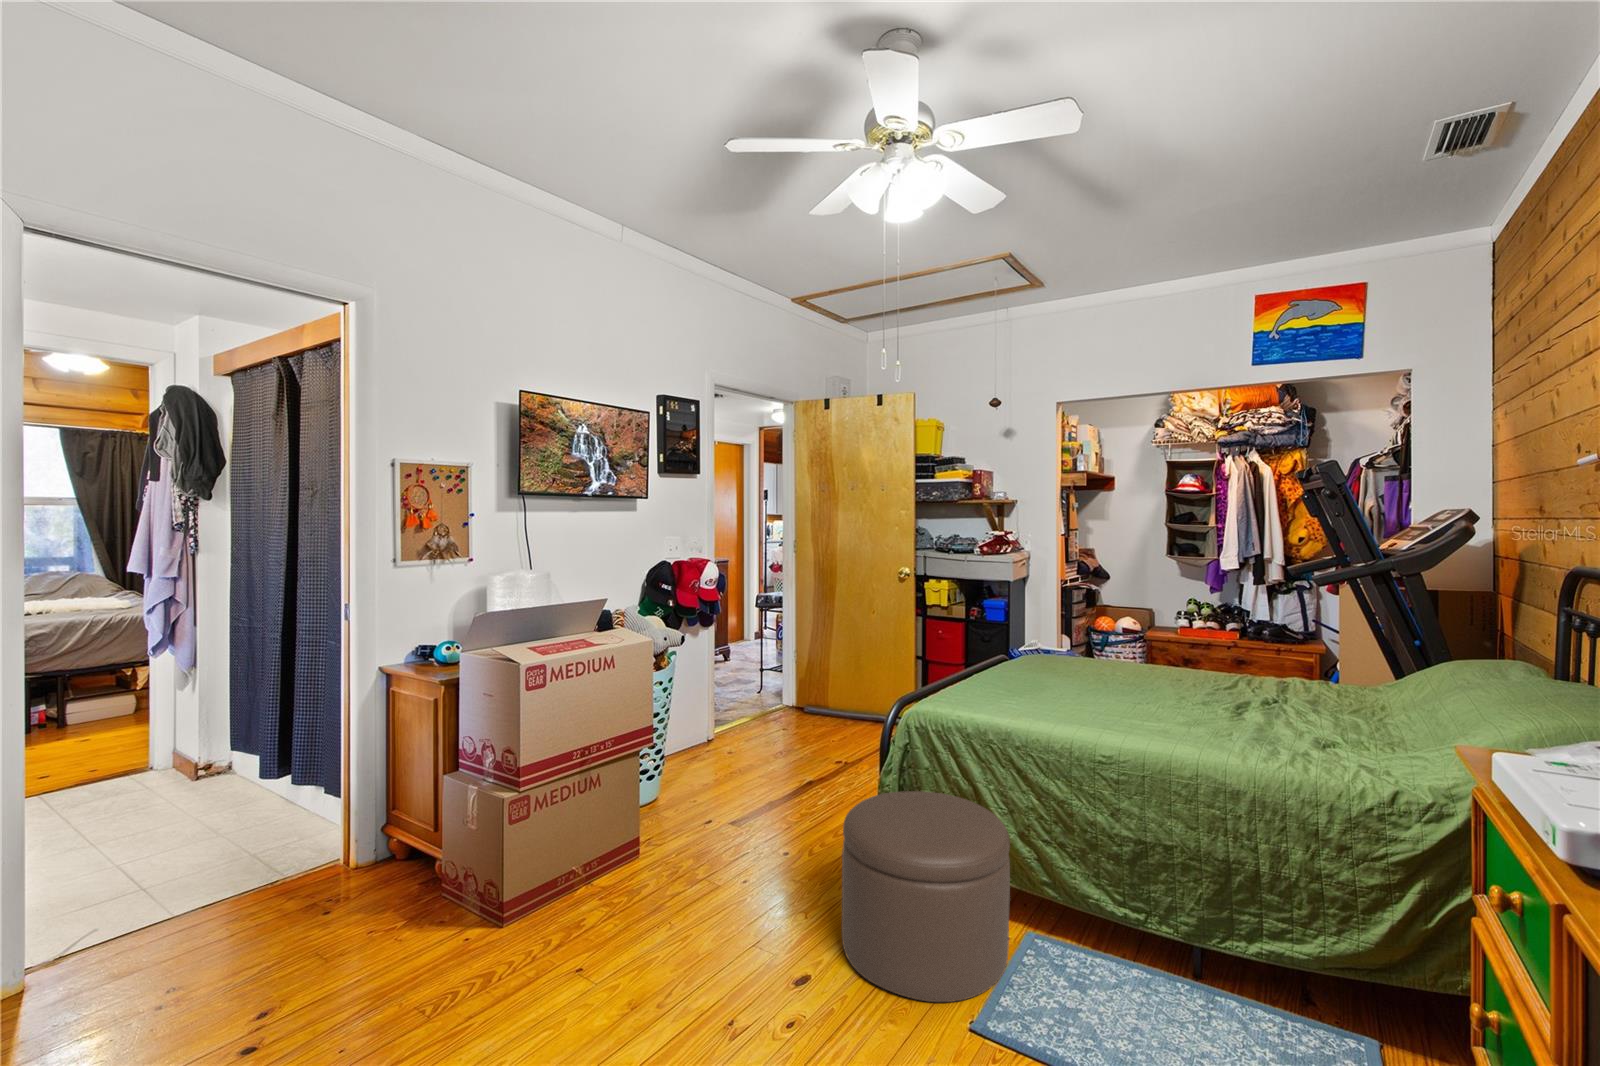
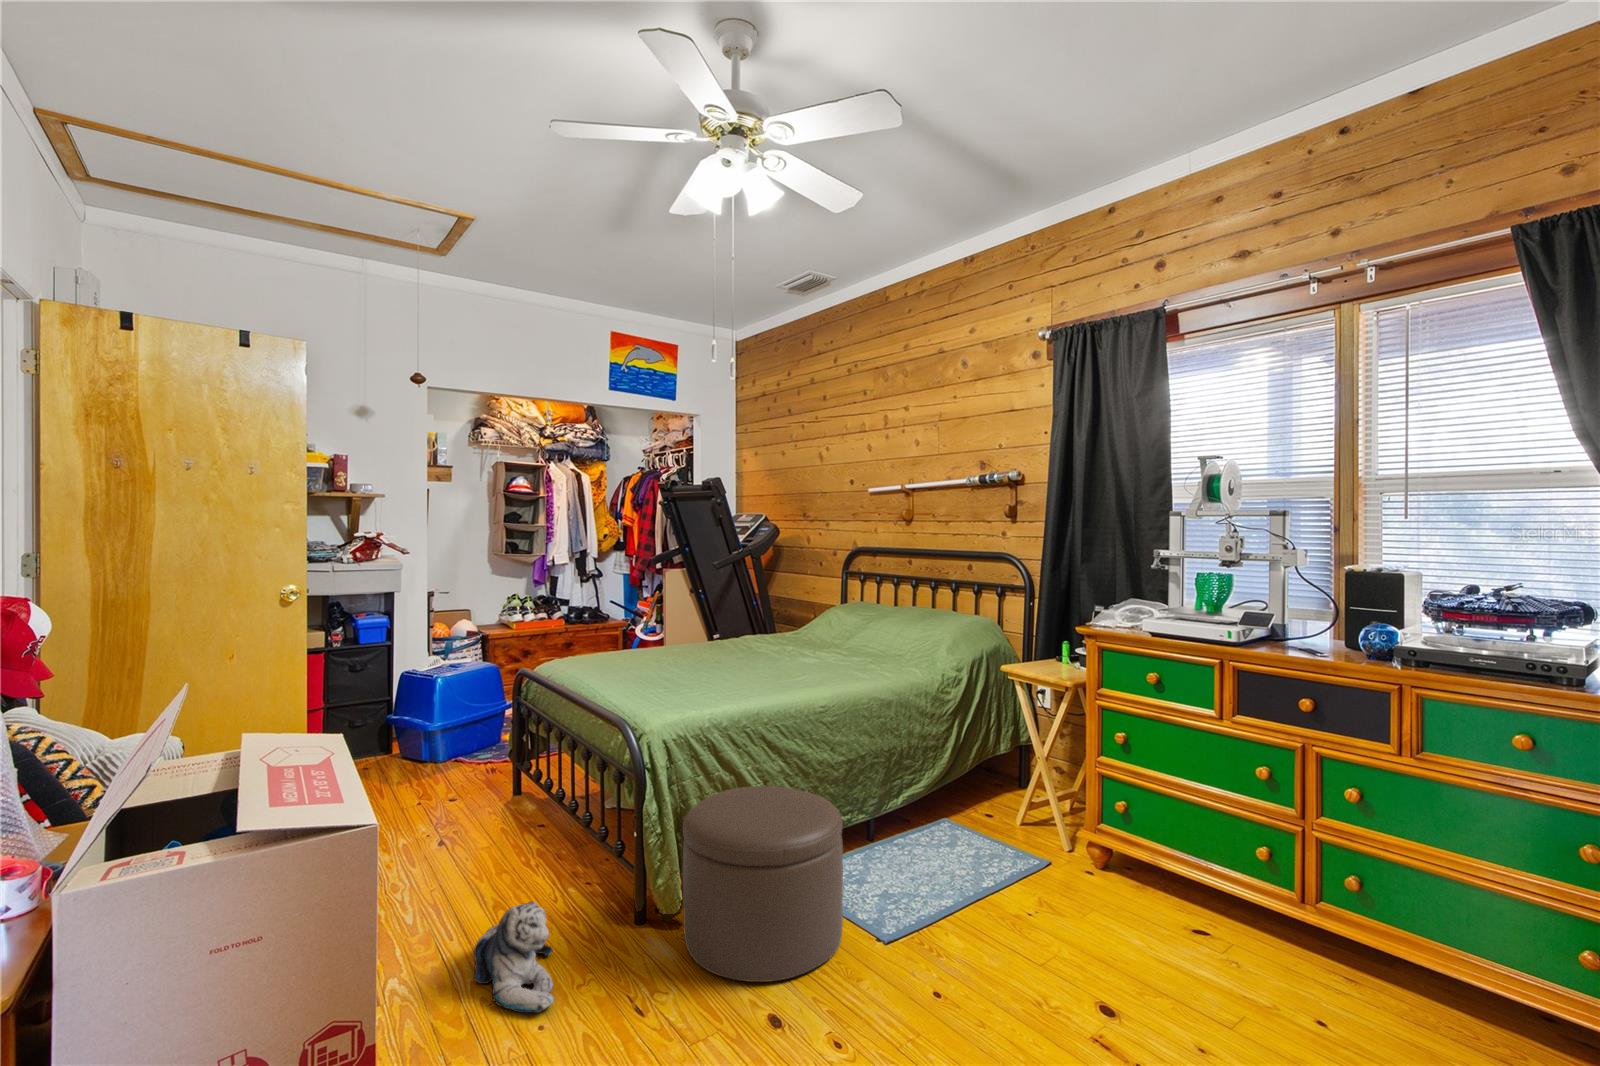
plush toy: none [753,800,825,876] -> present [473,902,554,1013]

